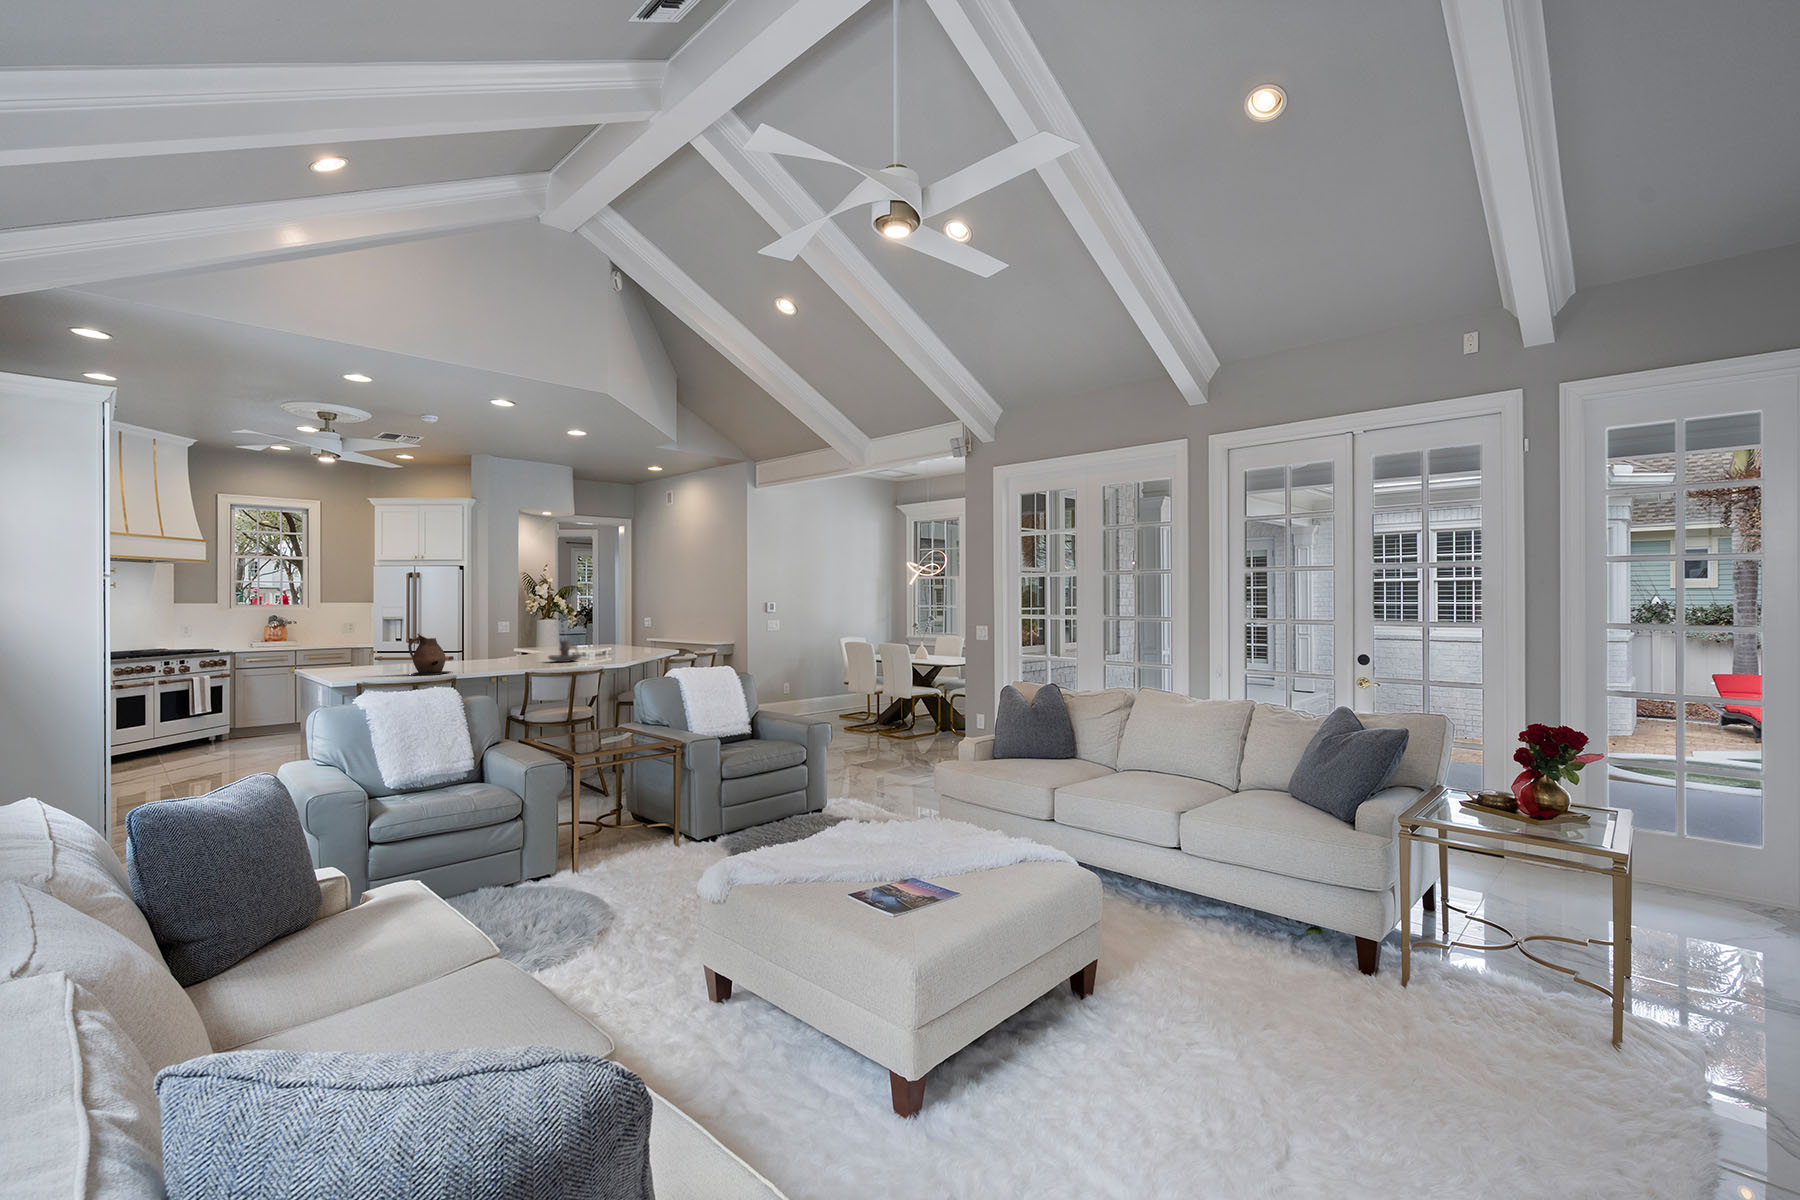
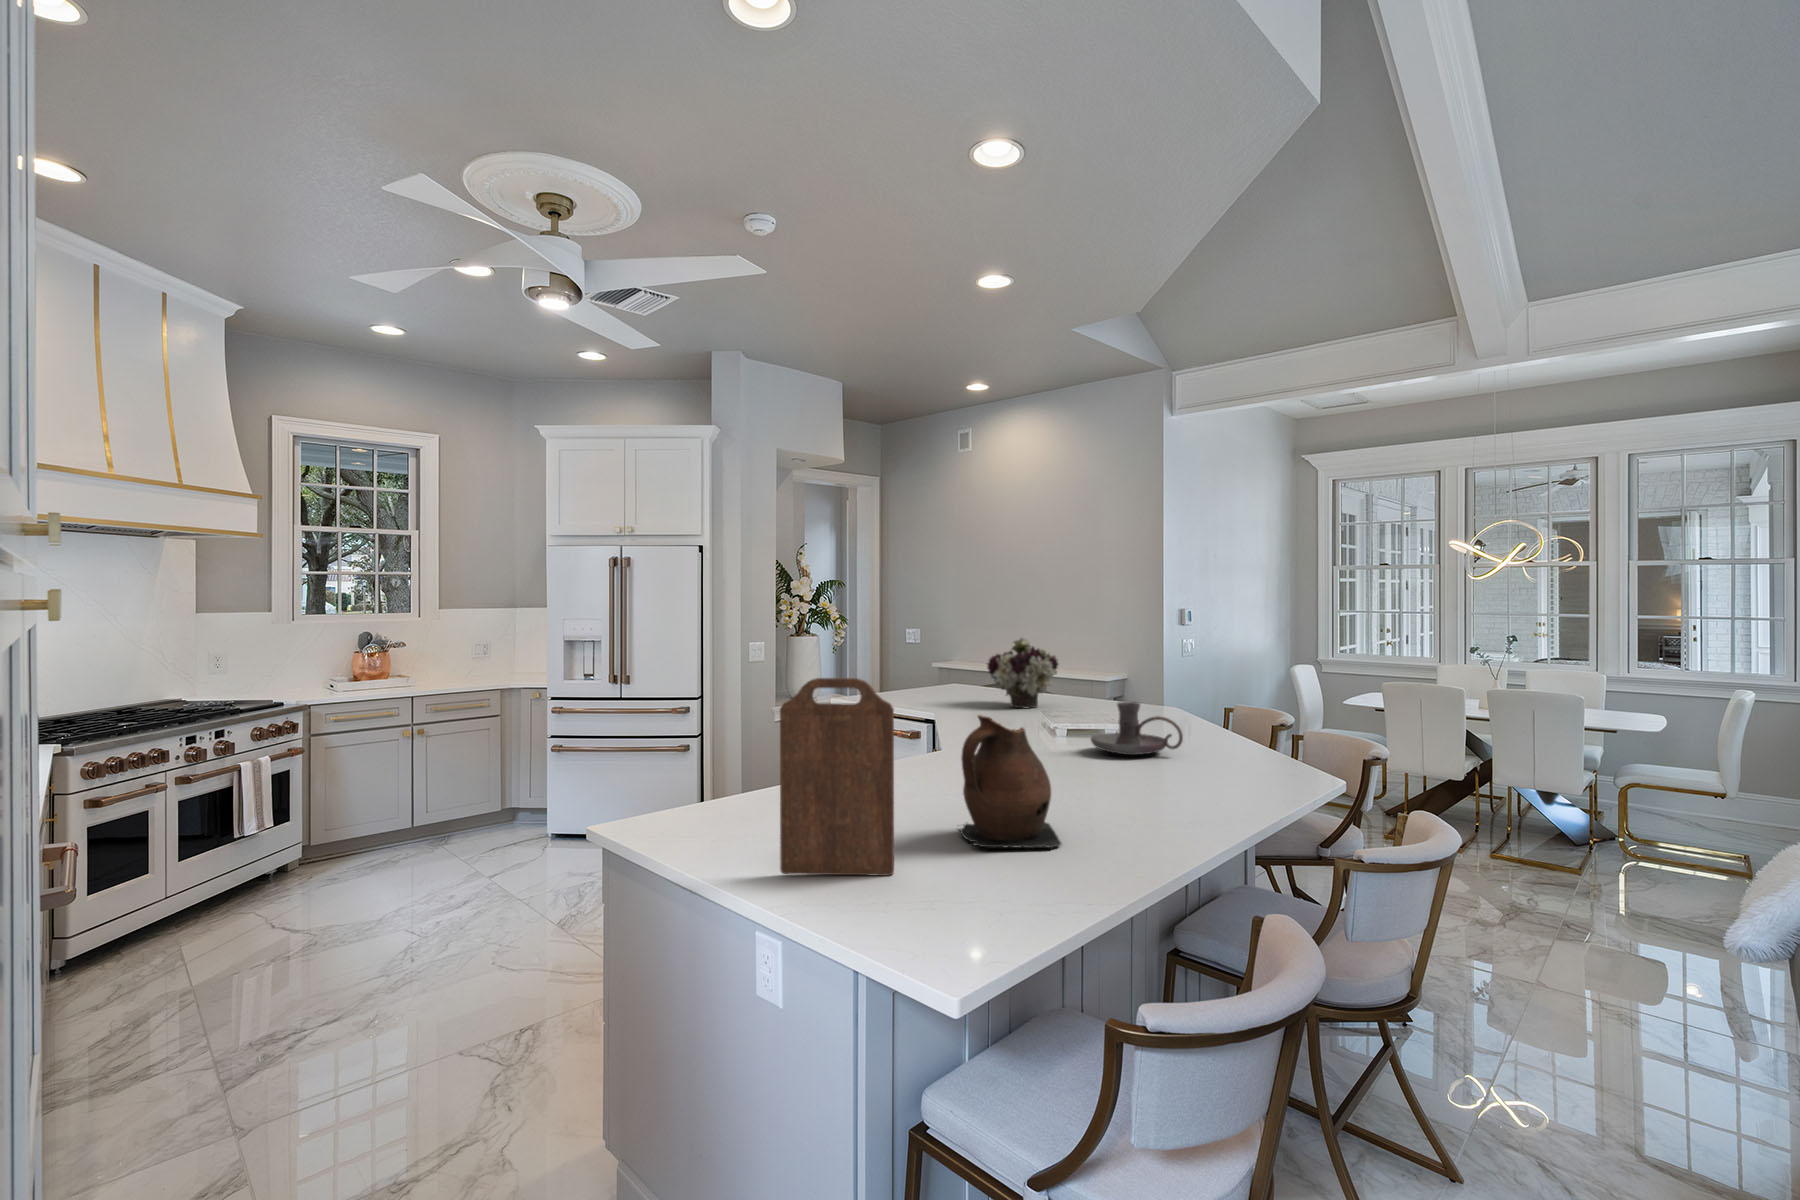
flower arrangement: none [582,617,618,652] -> present [987,638,1058,708]
cutting board: none [337,619,372,679] -> present [780,678,894,876]

